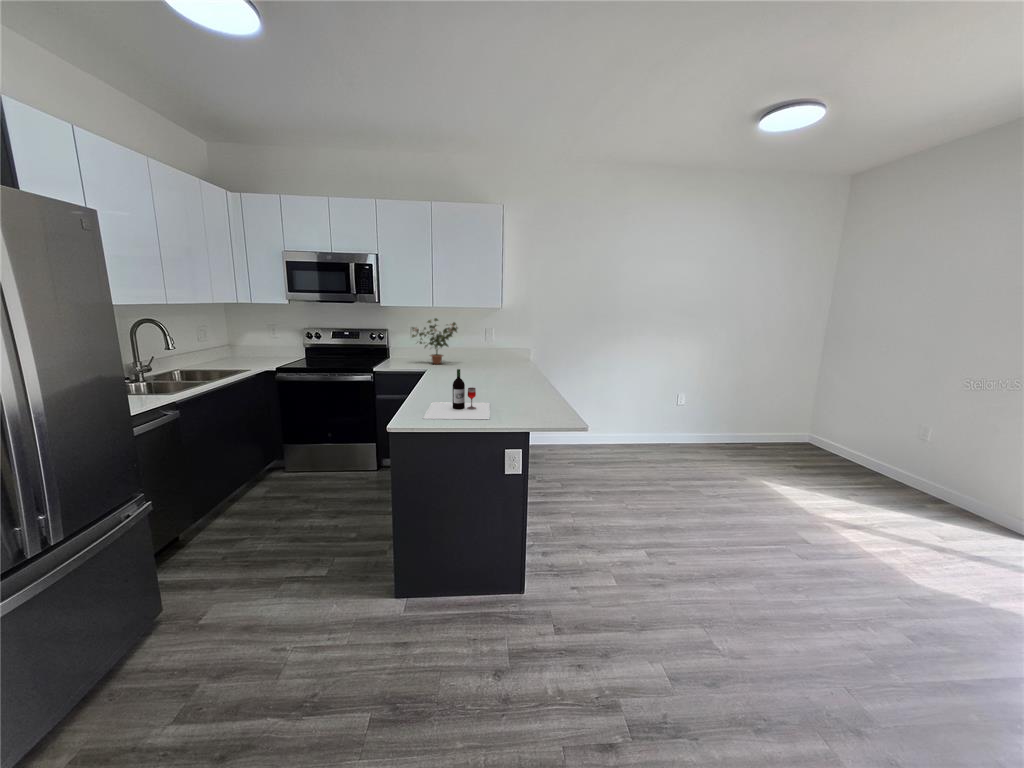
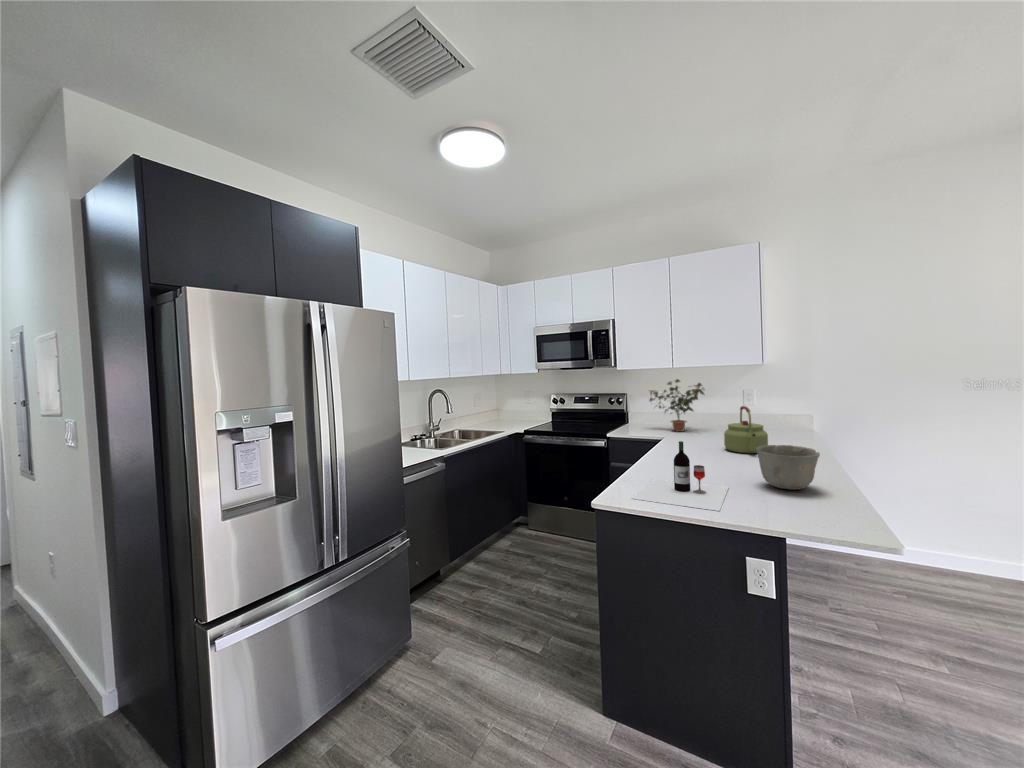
kettle: none [477,342,507,378] -> present [724,406,768,453]
ceramic bowl: none [507,370,546,401] -> present [756,445,820,490]

